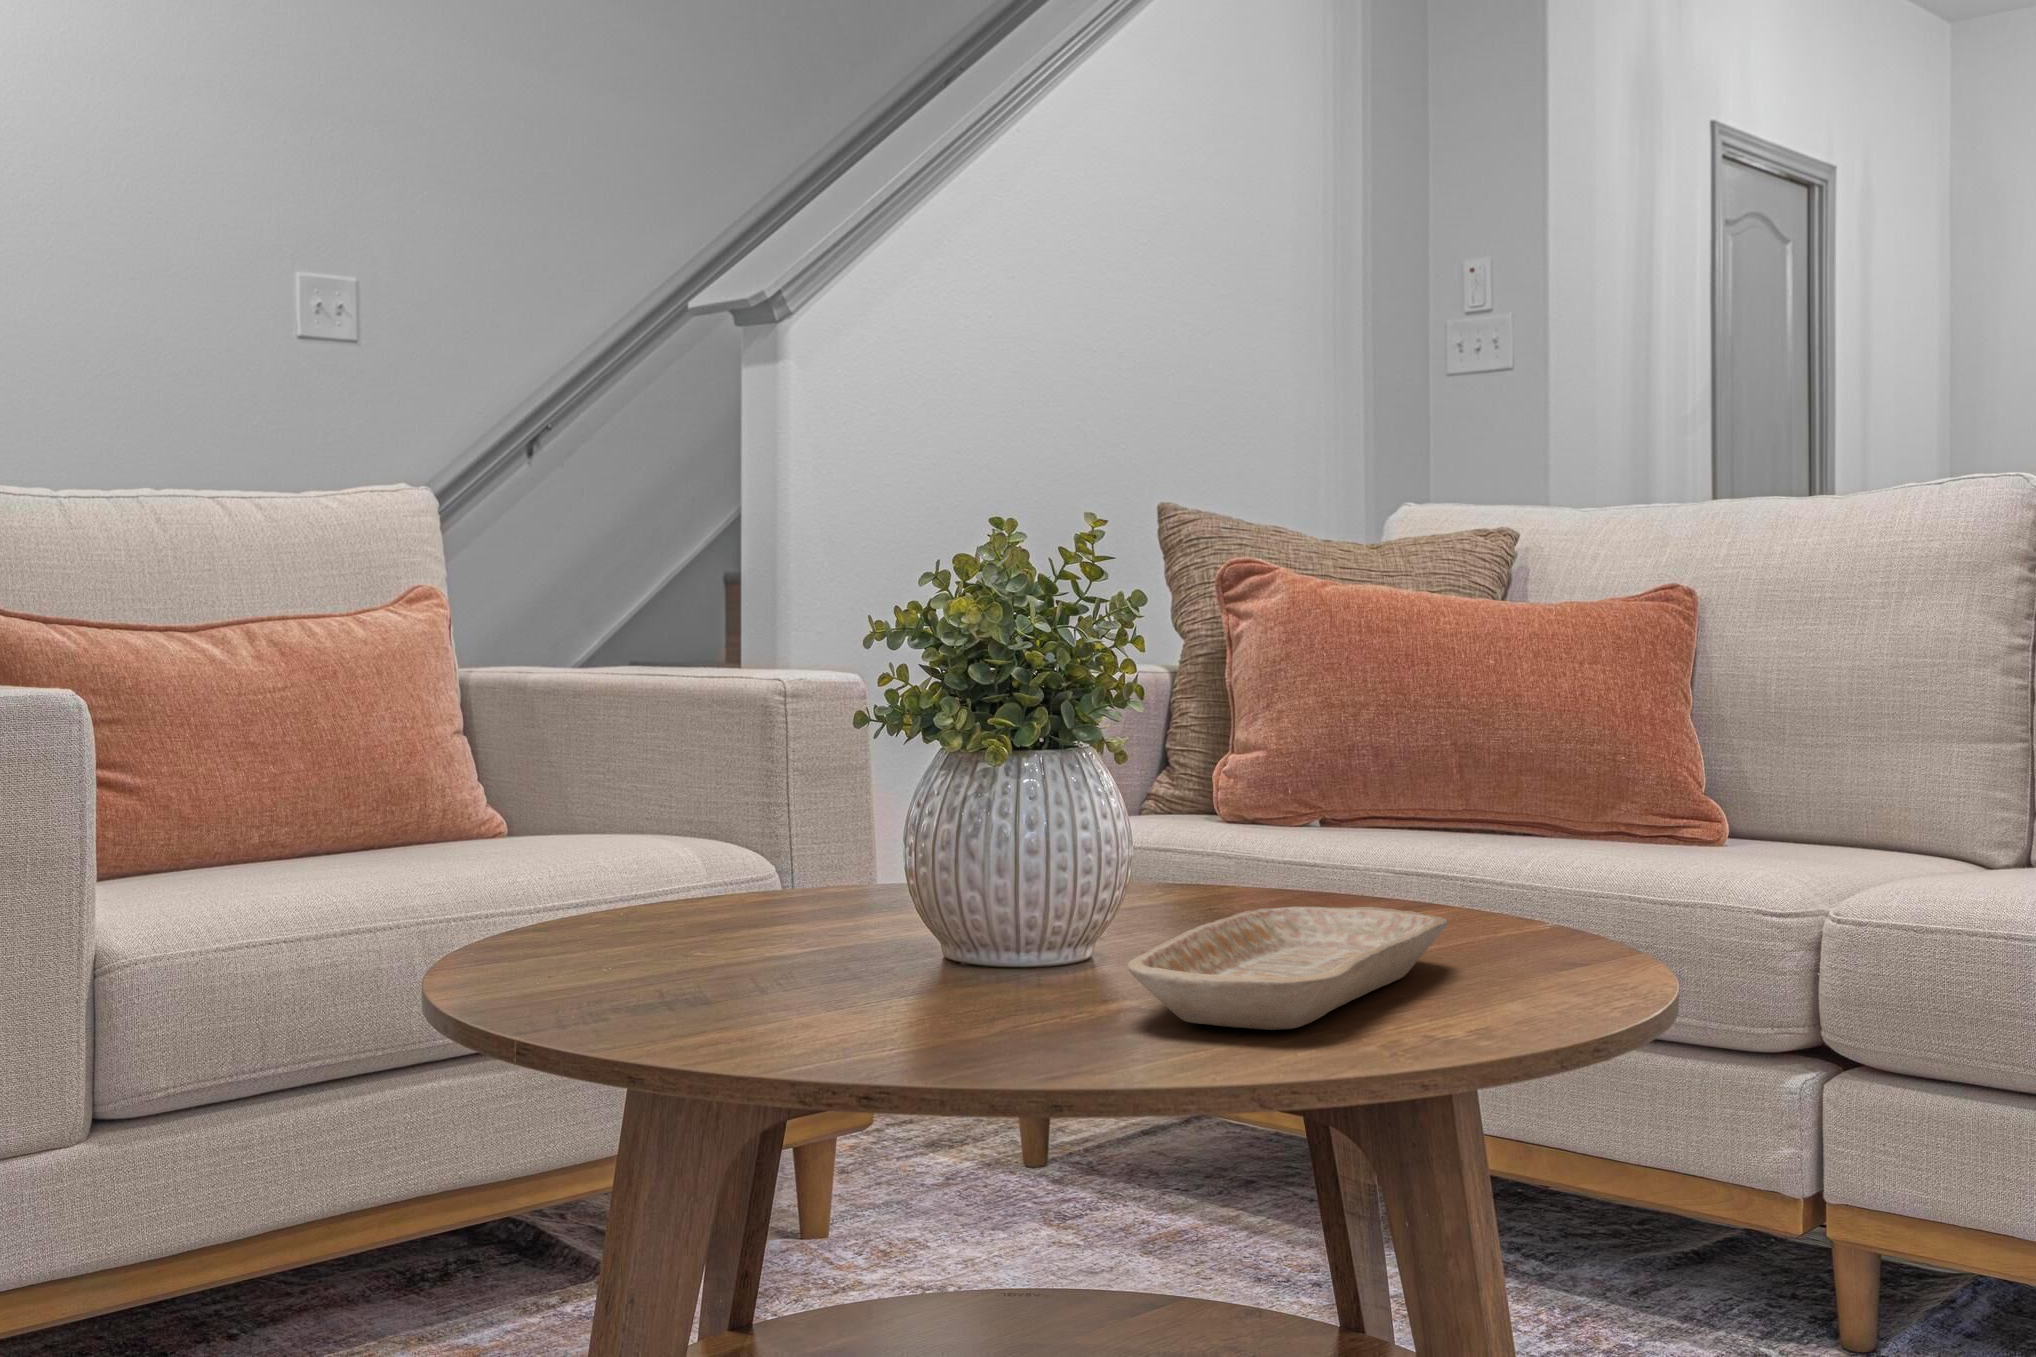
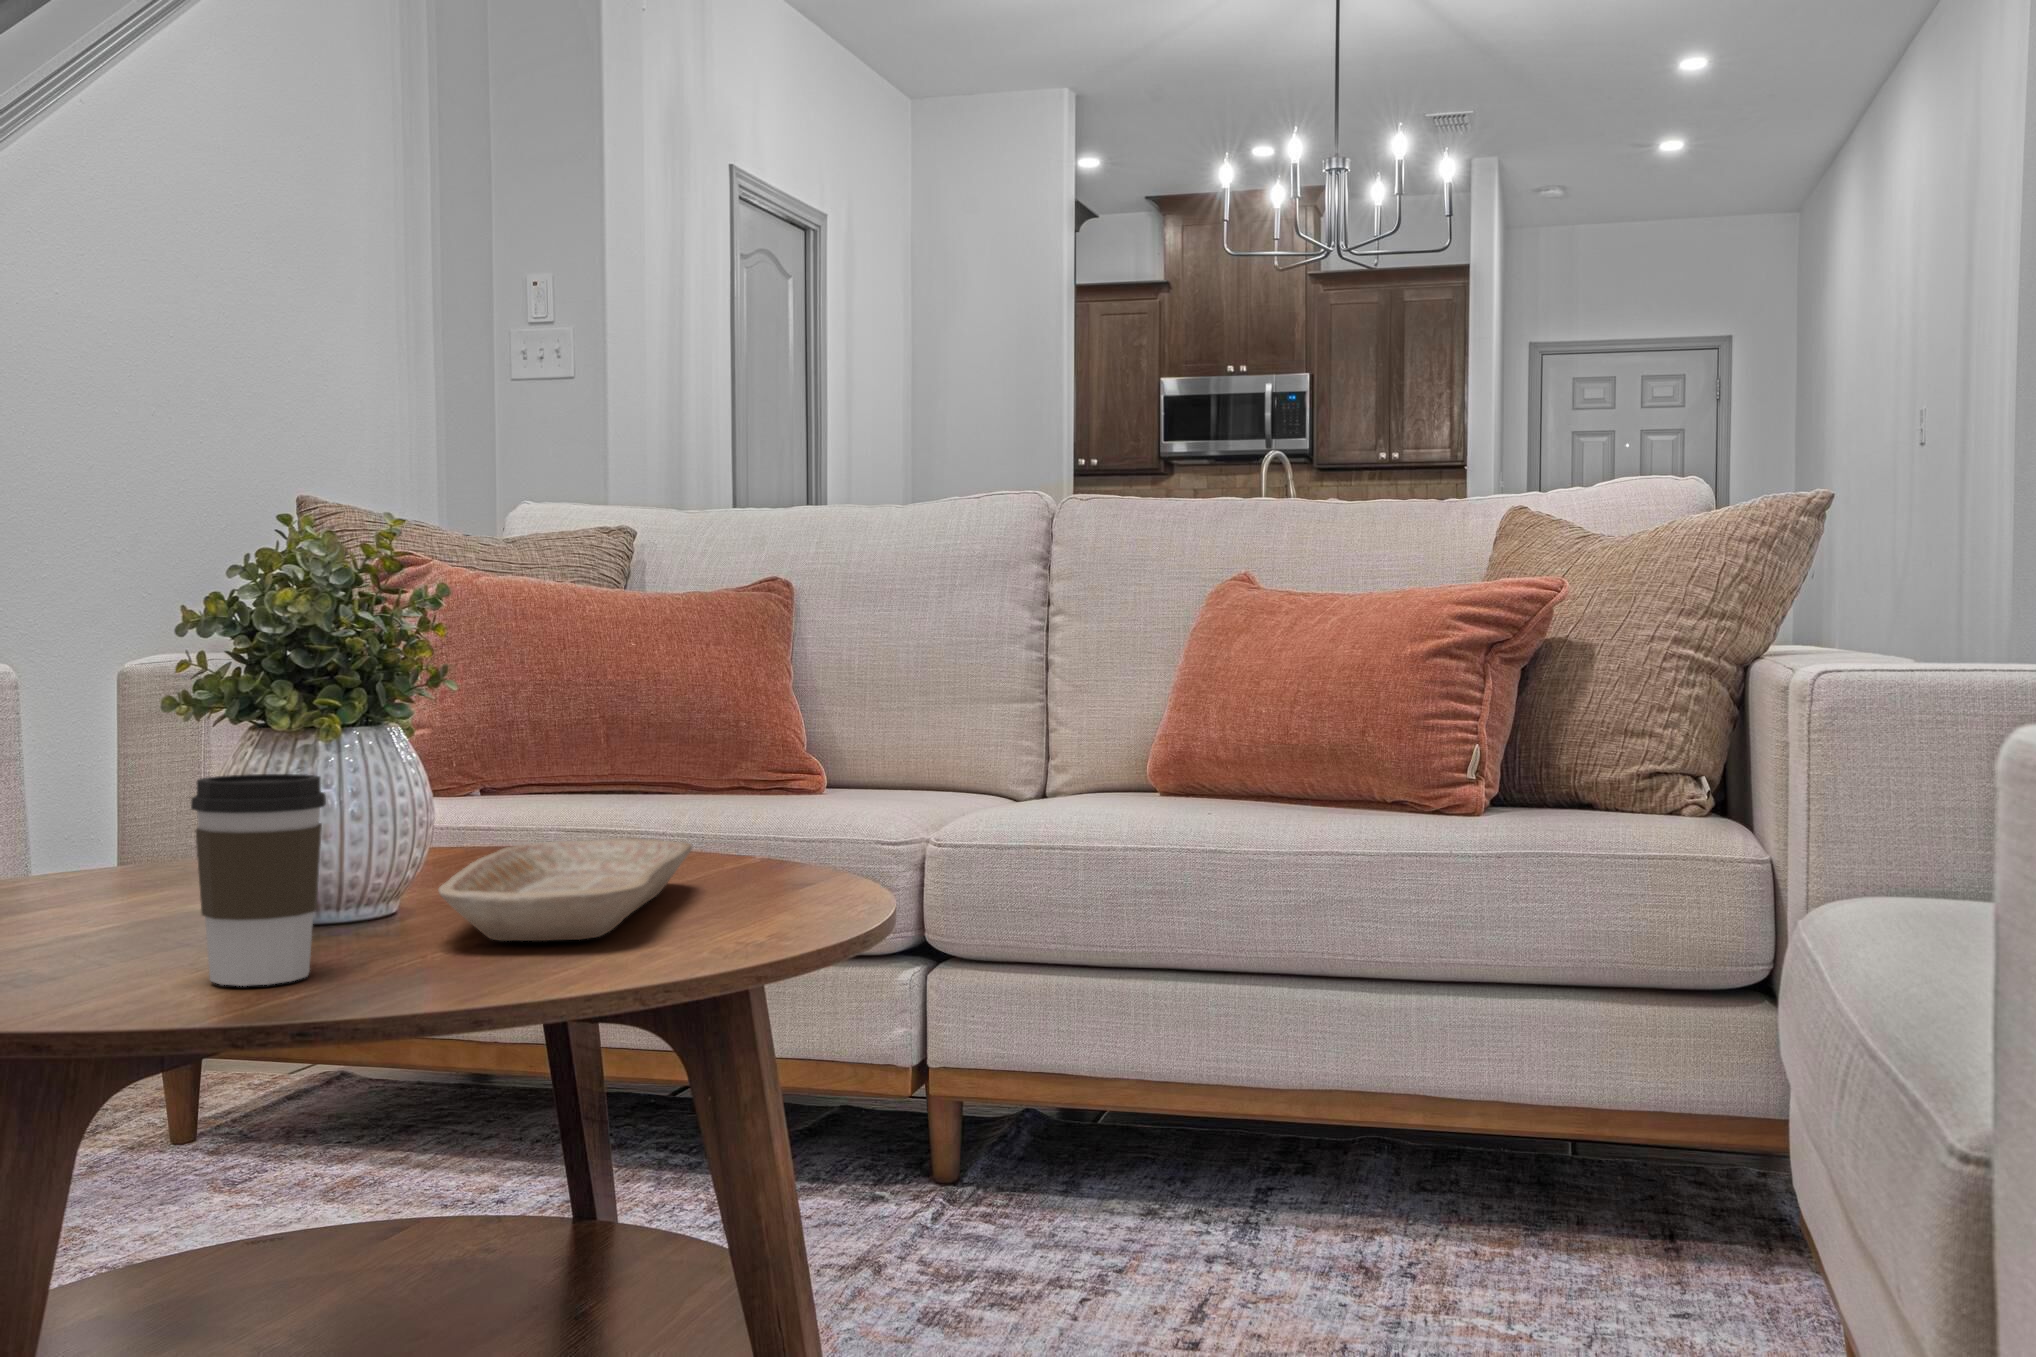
coffee cup: none [874,834,1003,1053] -> present [191,774,326,986]

